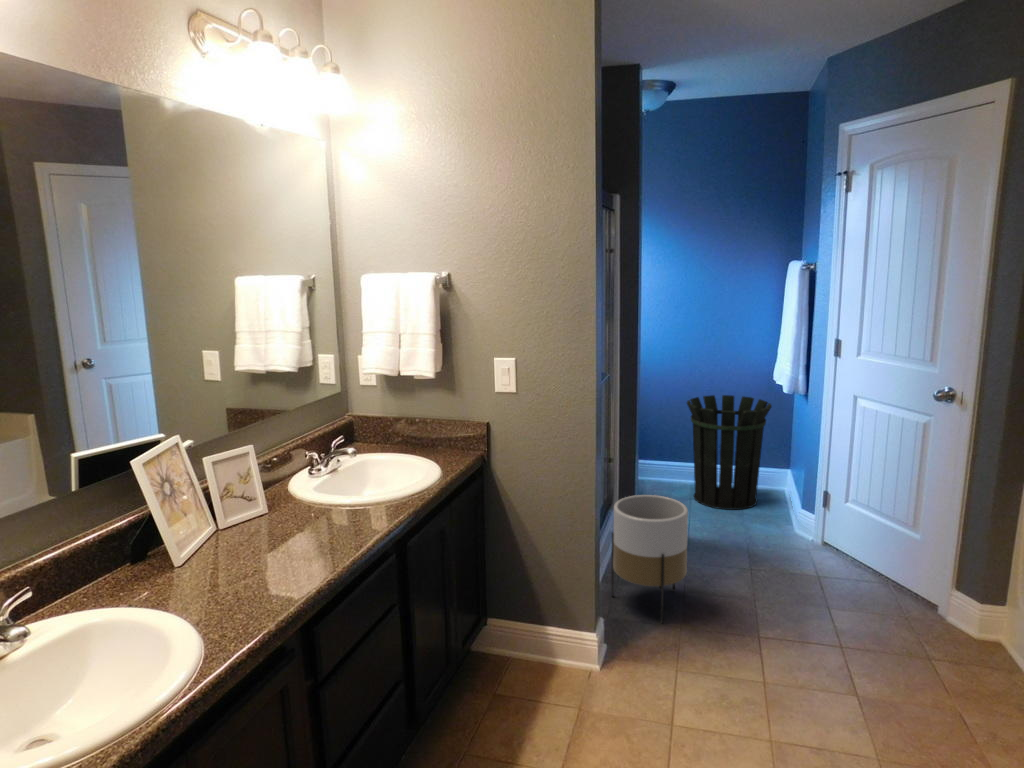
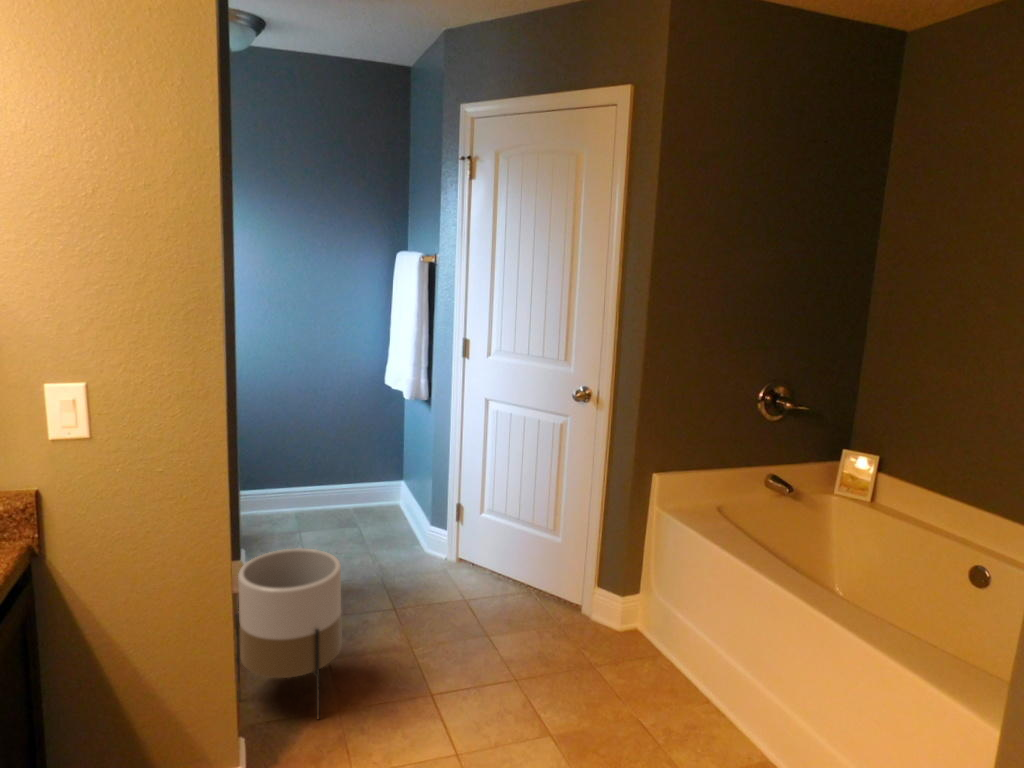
waste bin: present [687,395,772,510] -> none [289,405,388,541]

